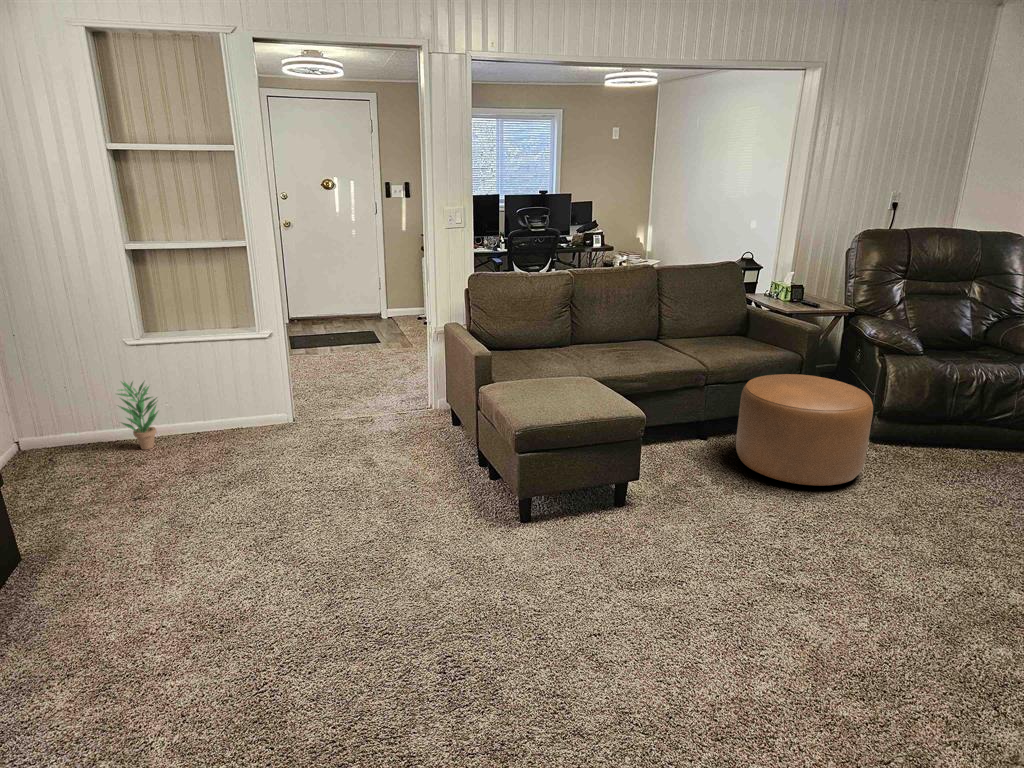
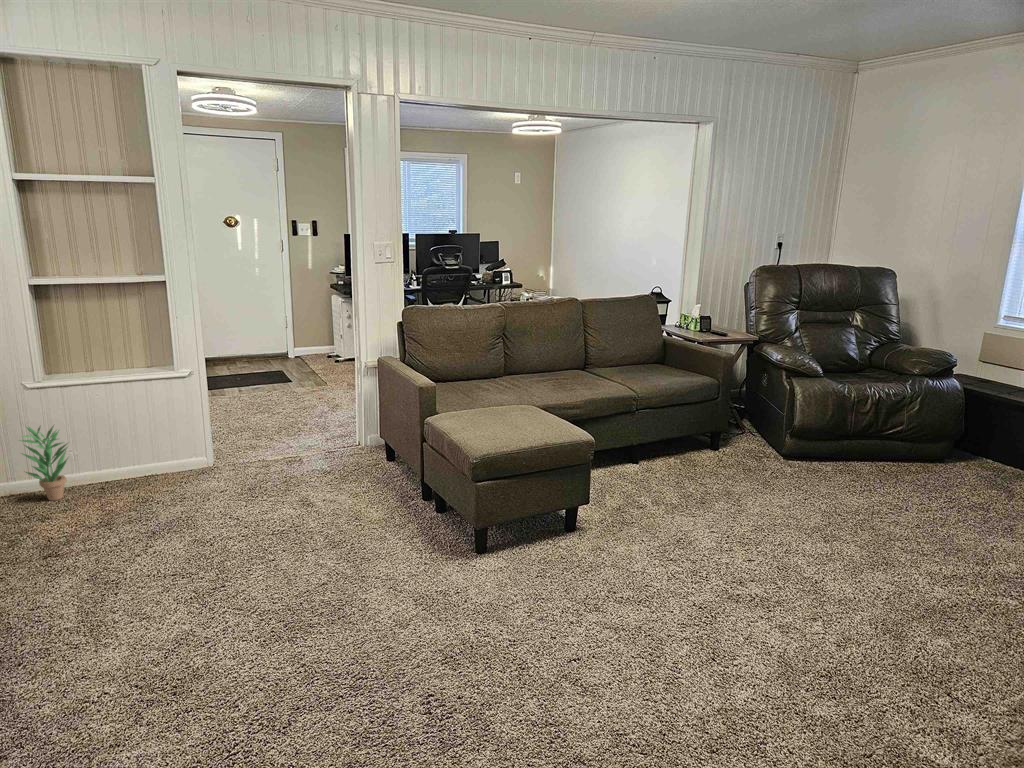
ottoman: present [736,374,873,486] -> none [667,398,790,500]

